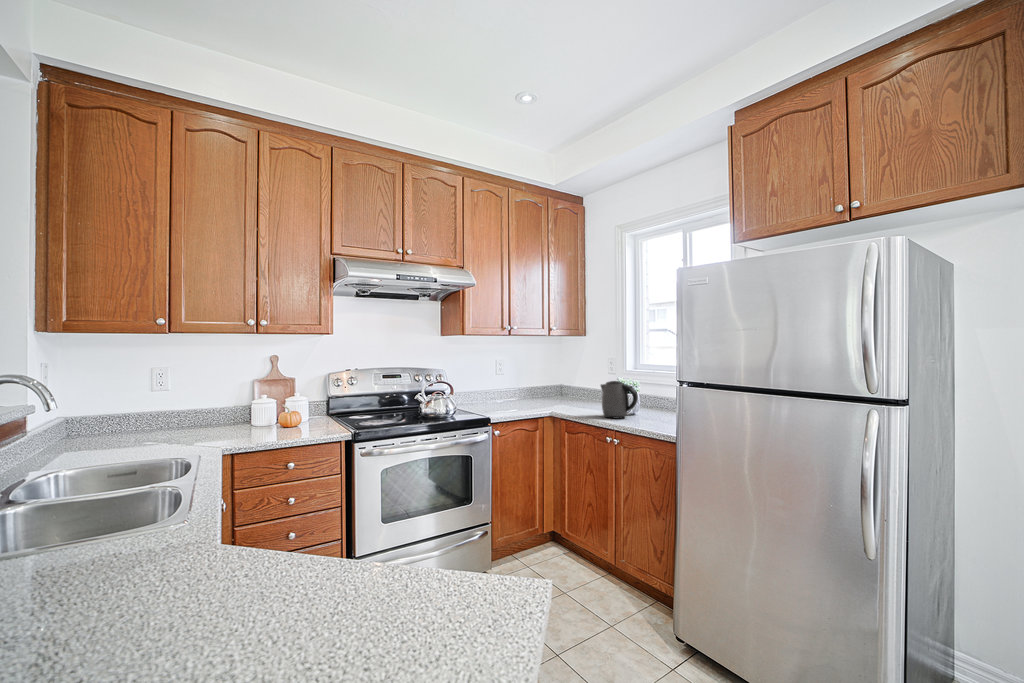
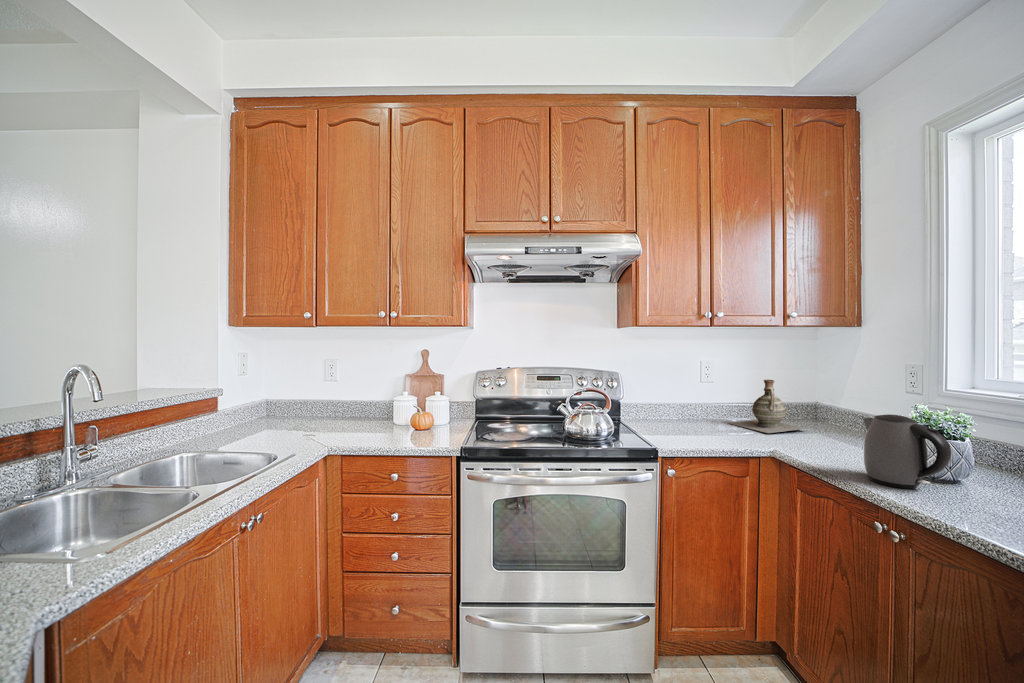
ceramic jug: none [515,371,562,405] -> present [729,380,807,433]

